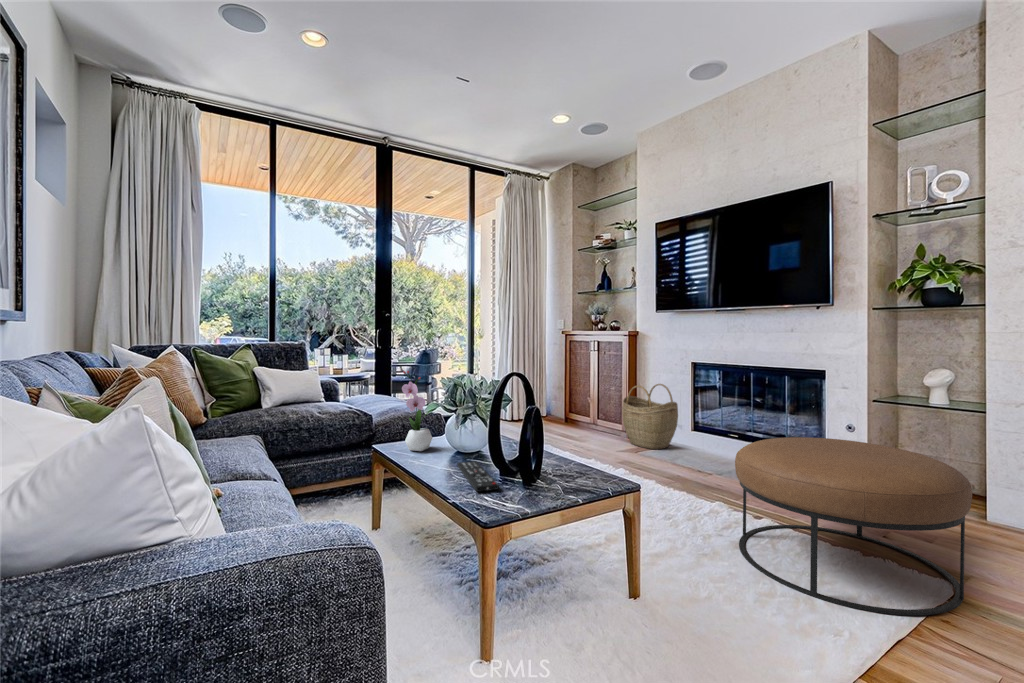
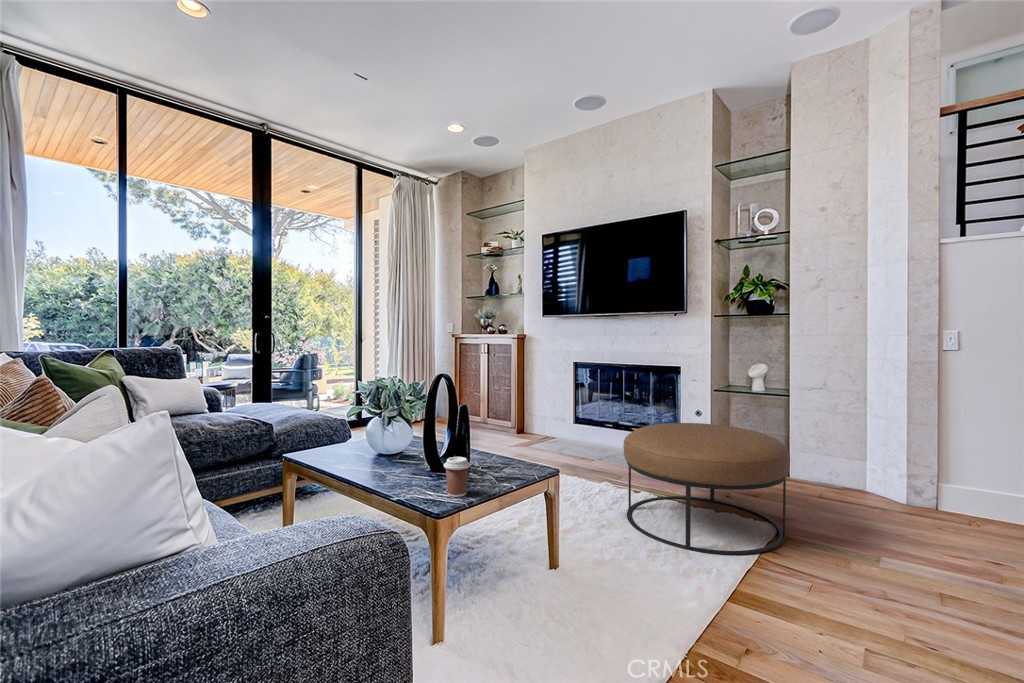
flower arrangement: present [402,371,433,451] -> none [322,376,355,457]
woven basket: present [622,384,678,449] -> none [511,382,561,442]
coffee cup: none [501,460,530,505] -> present [444,457,470,497]
remote control: present [457,461,499,492] -> none [386,462,438,489]

